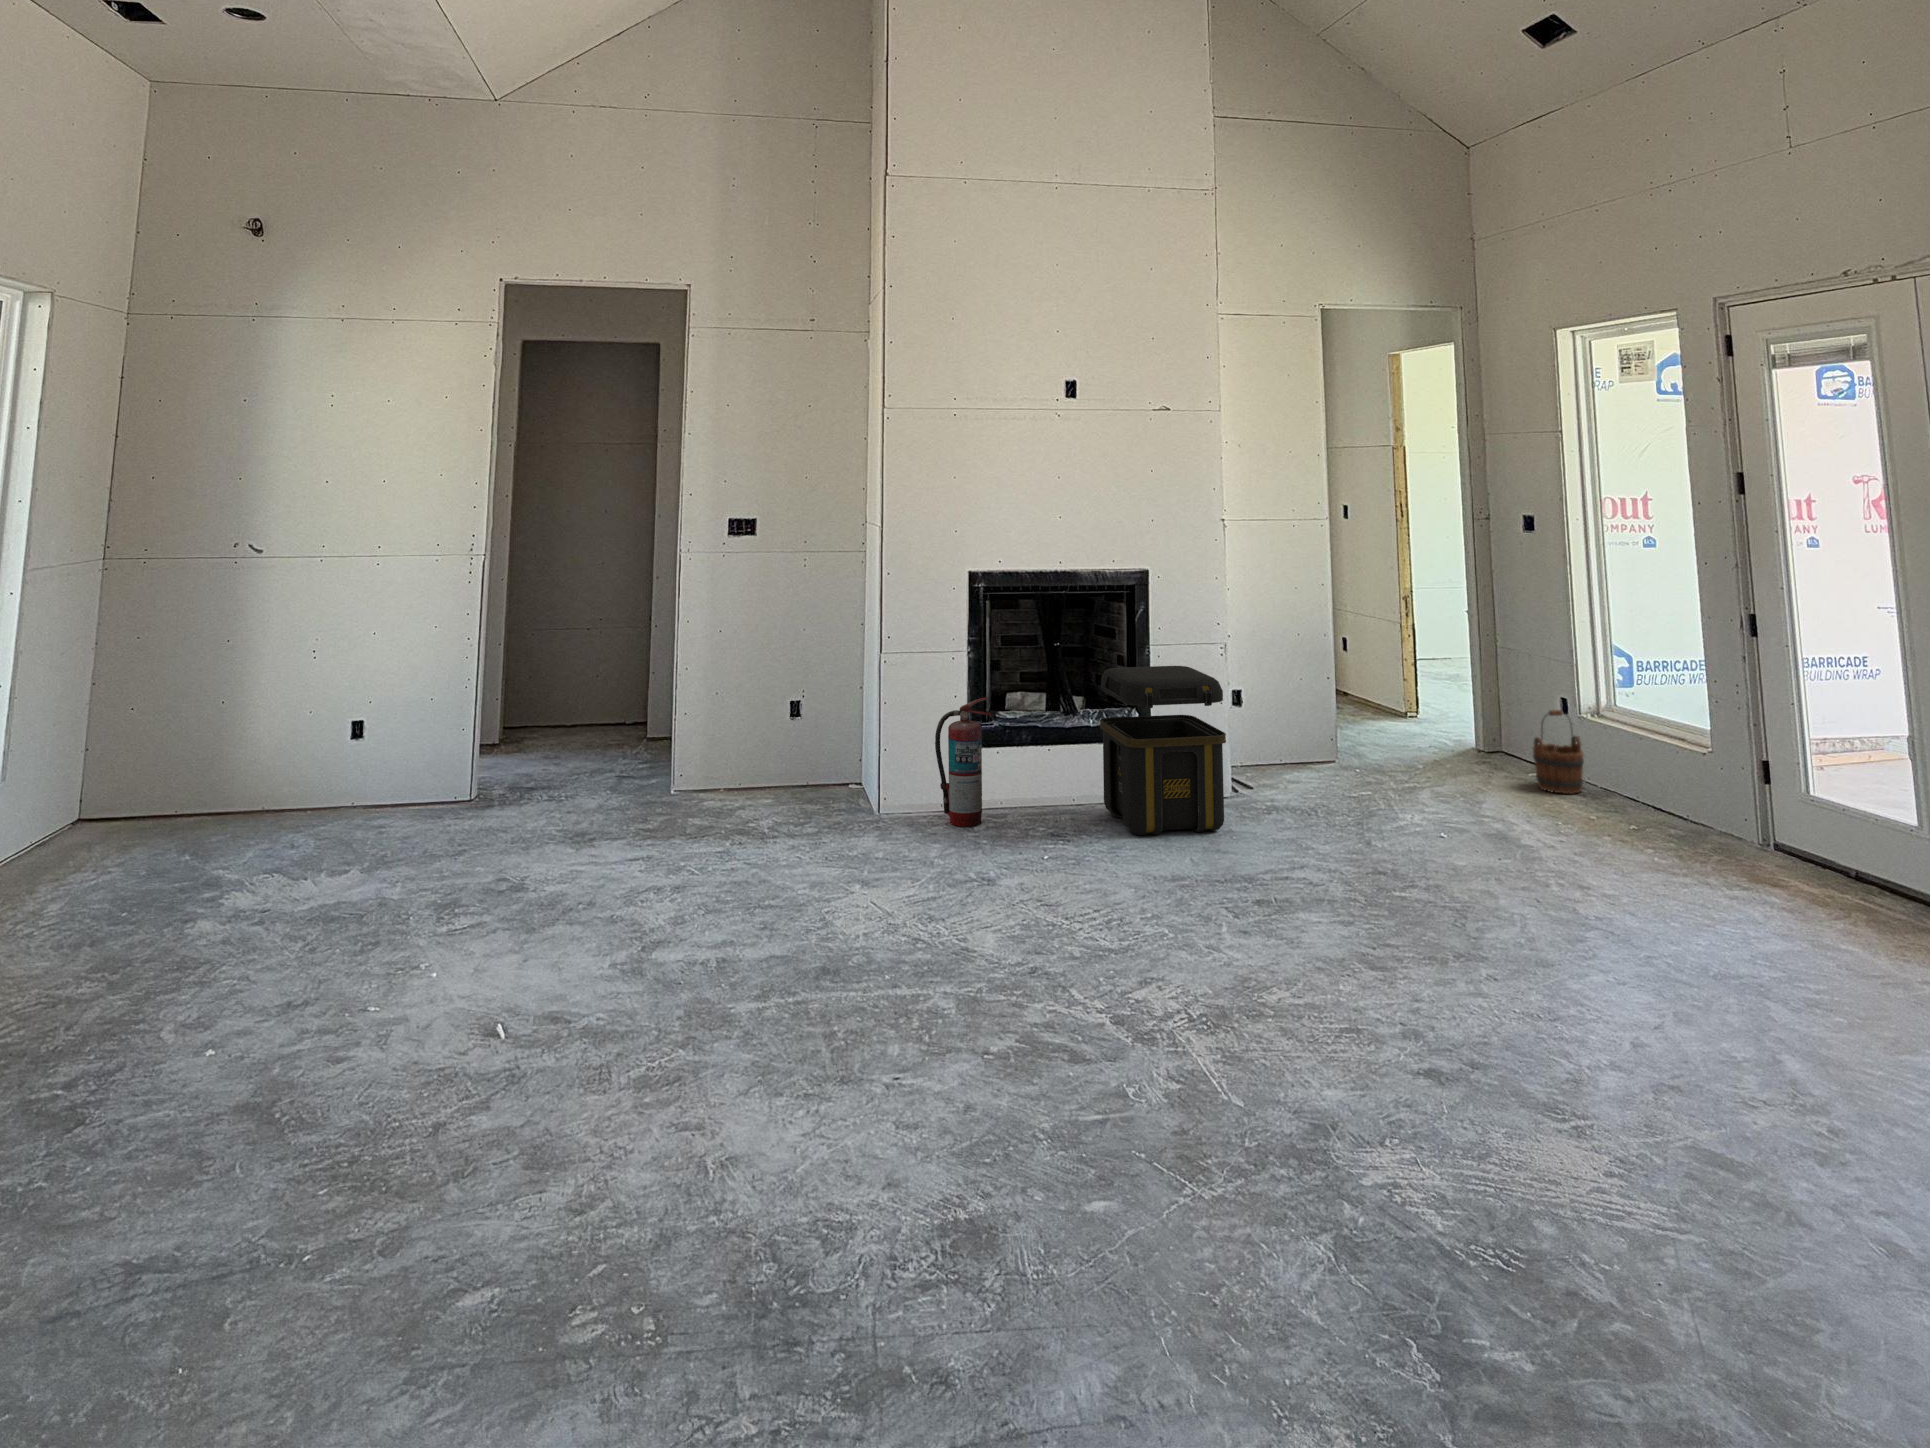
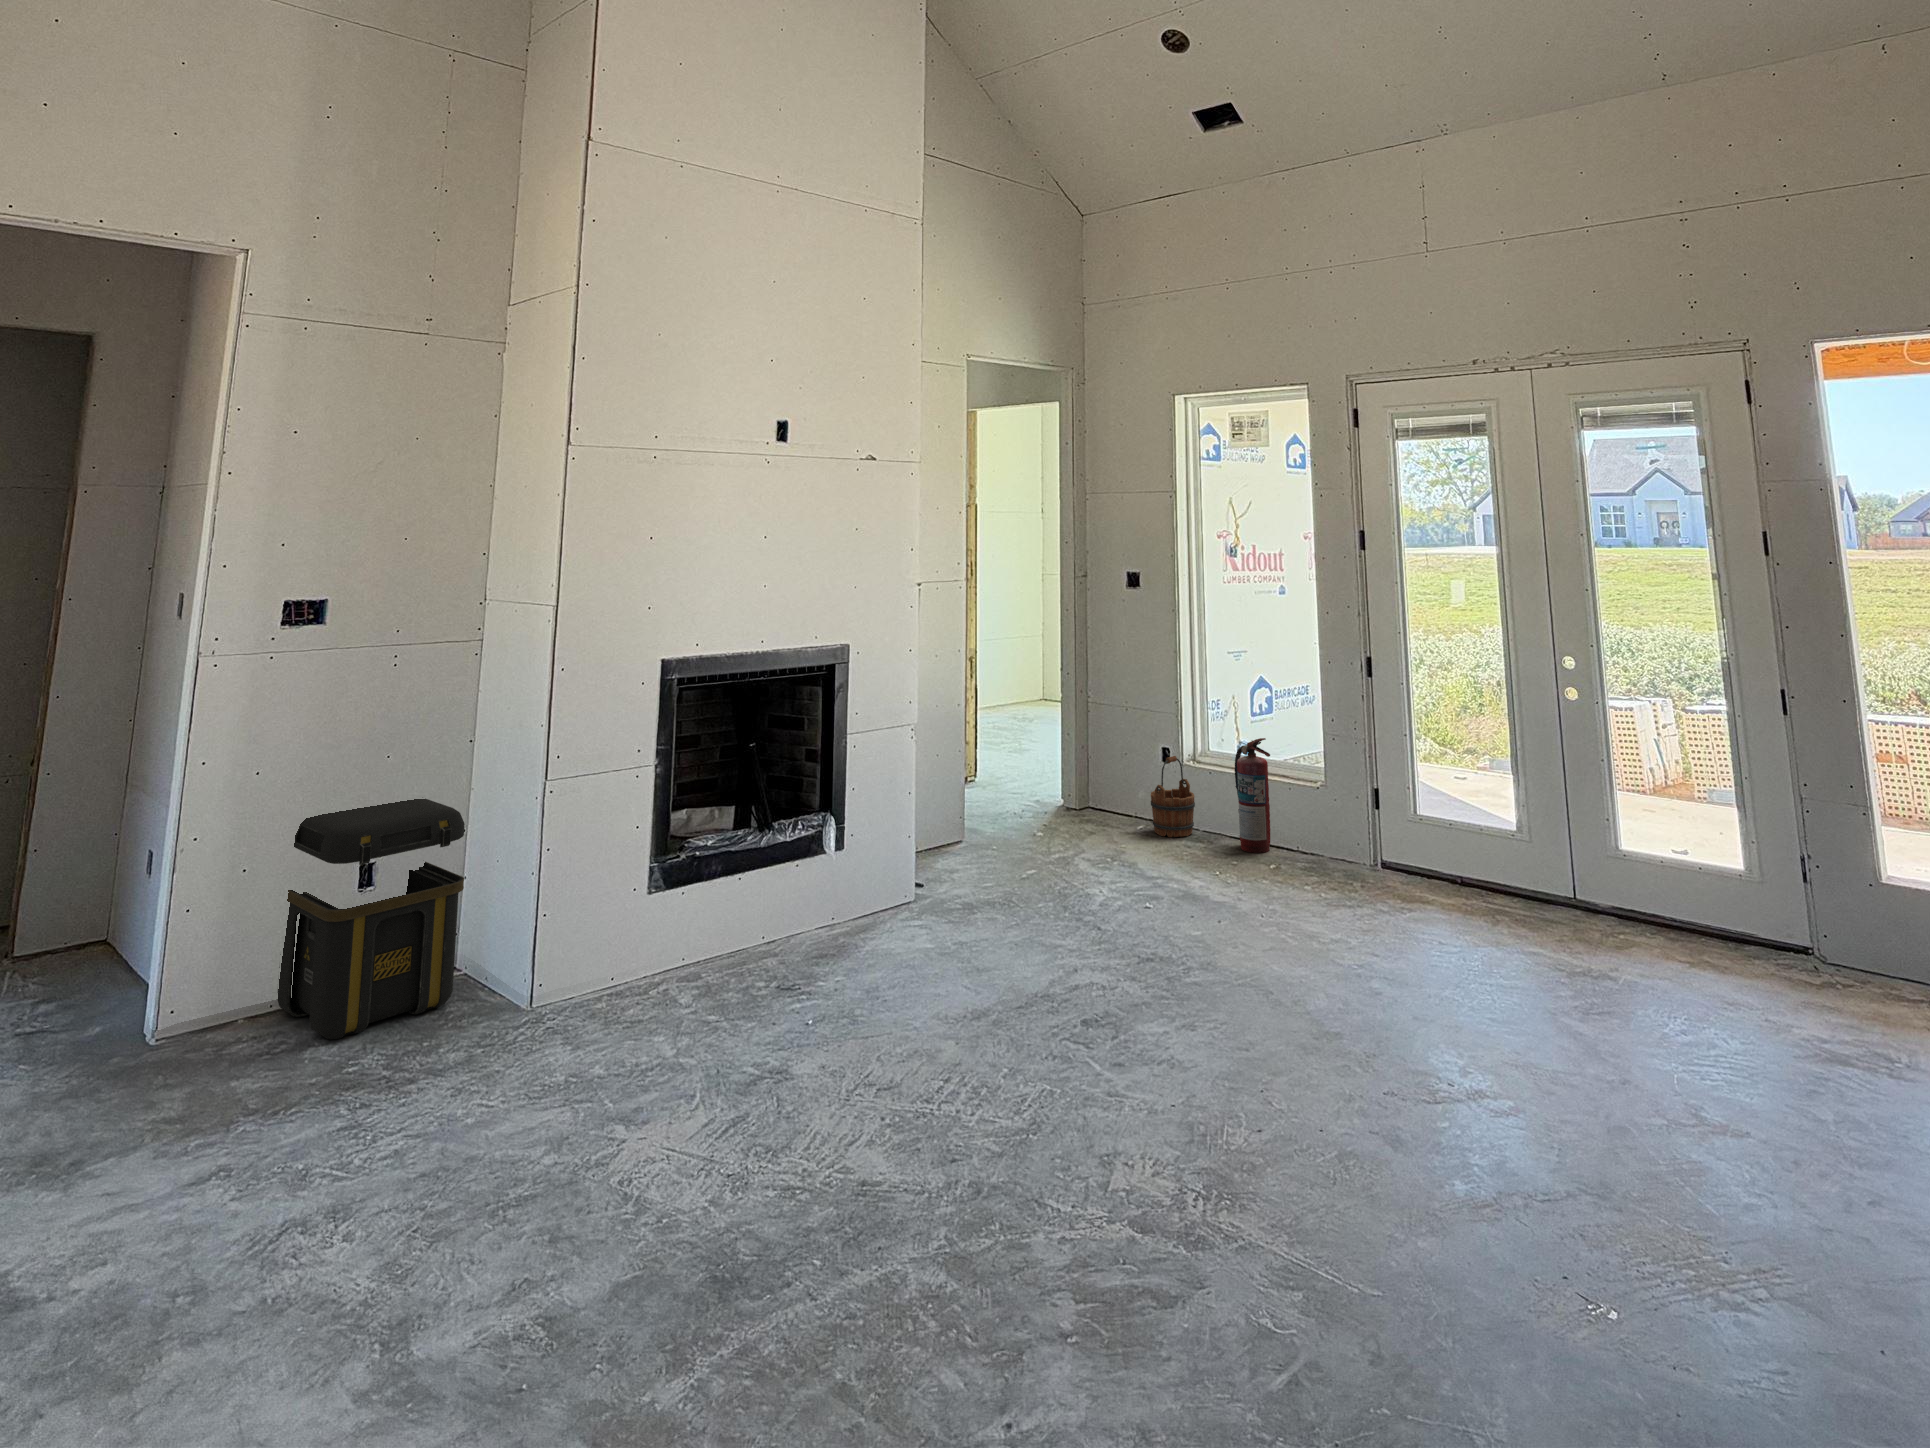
toolbox: present [1100,666,1226,835] -> present [278,799,465,1039]
fire extinguisher: present [935,698,993,827] -> present [1235,738,1270,853]

